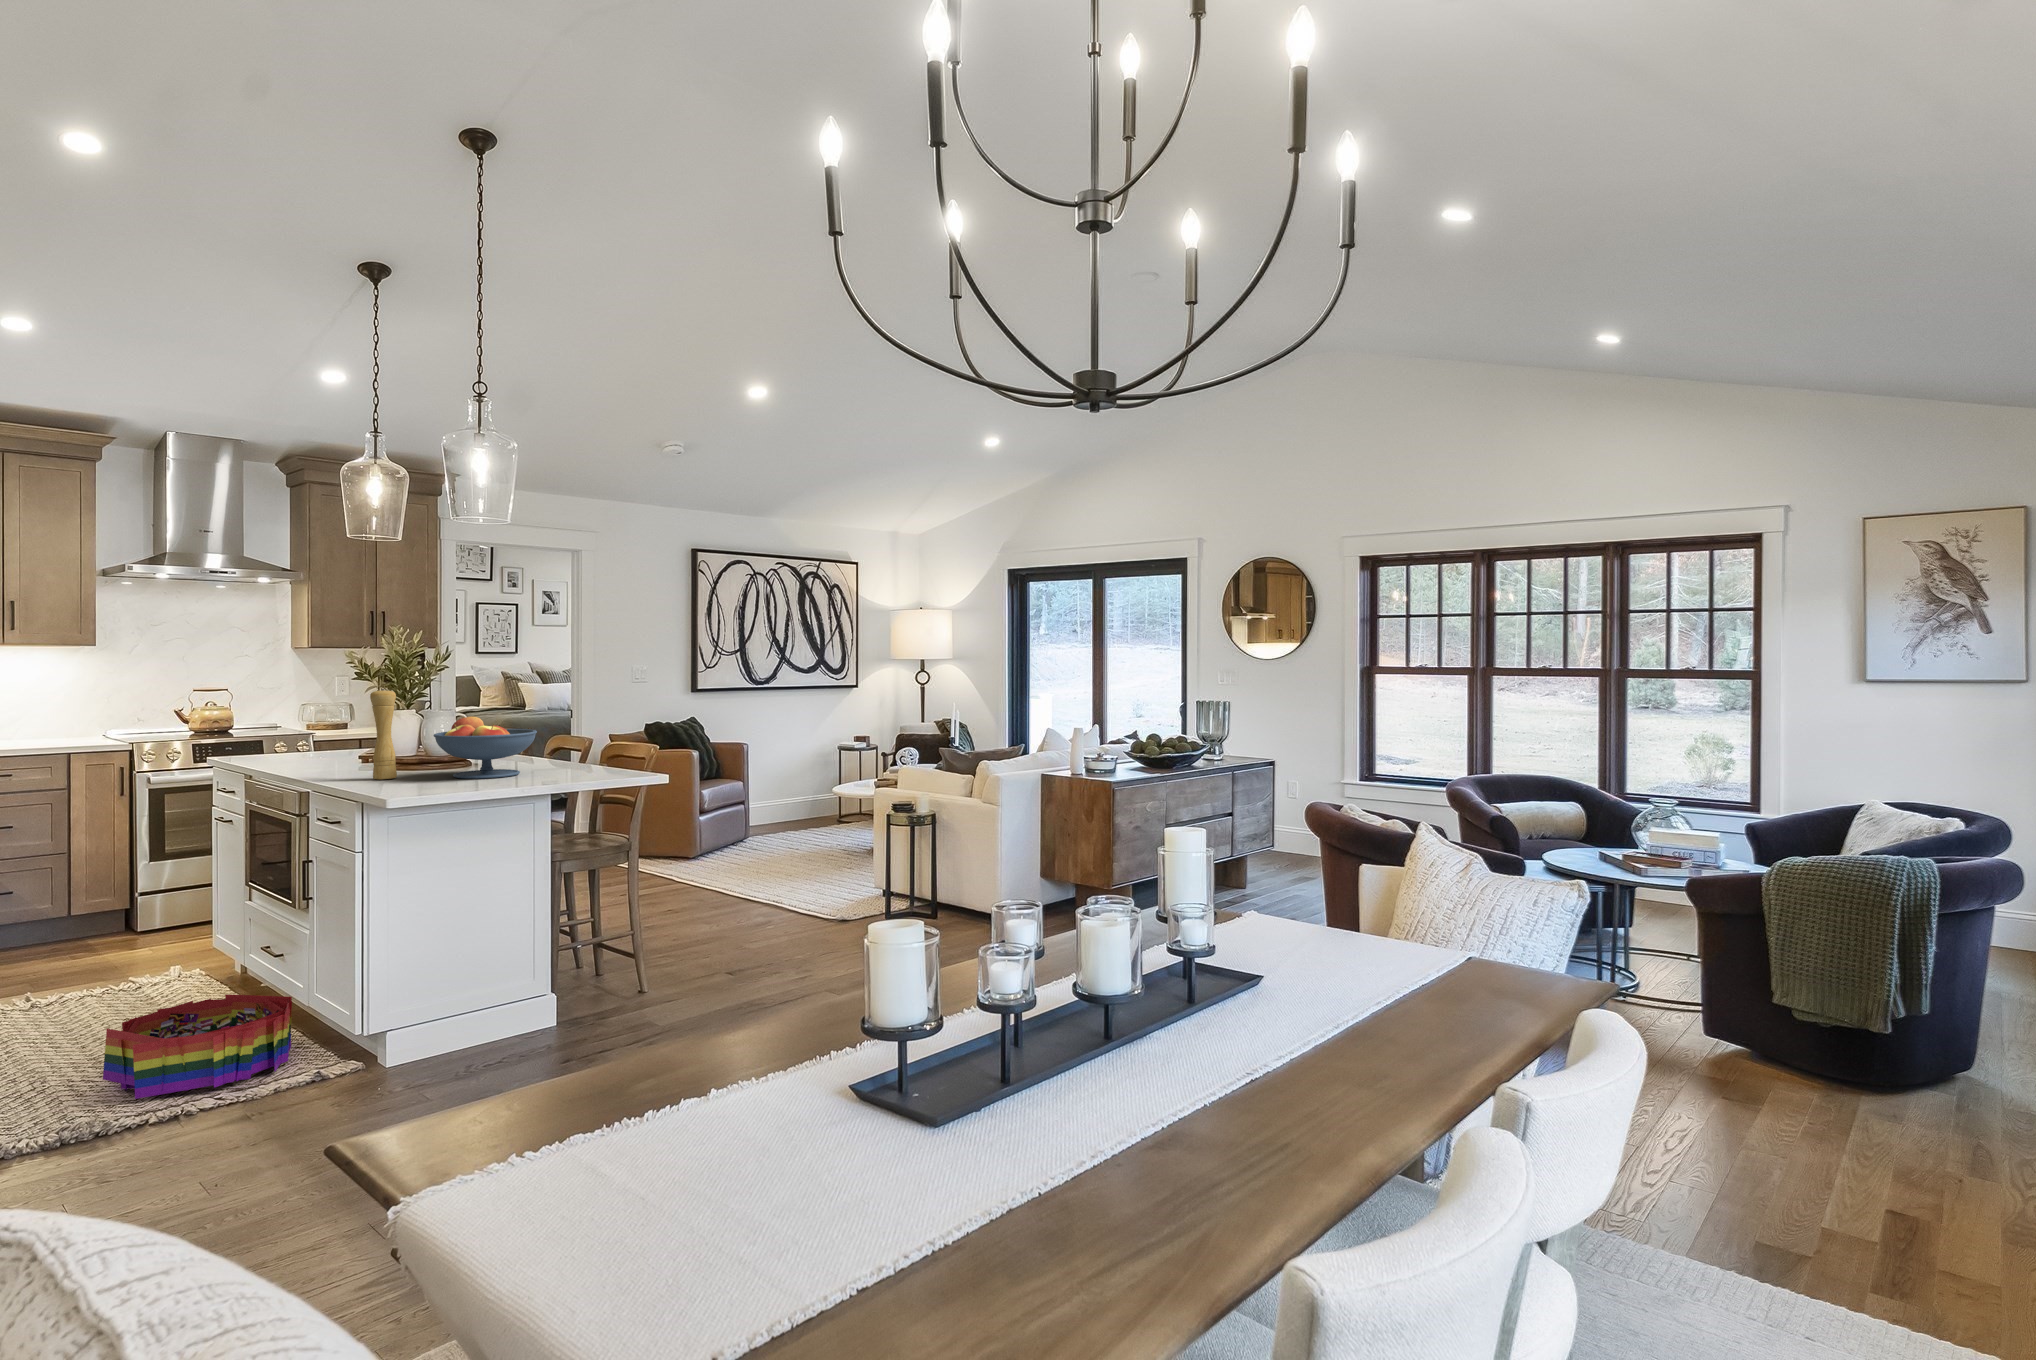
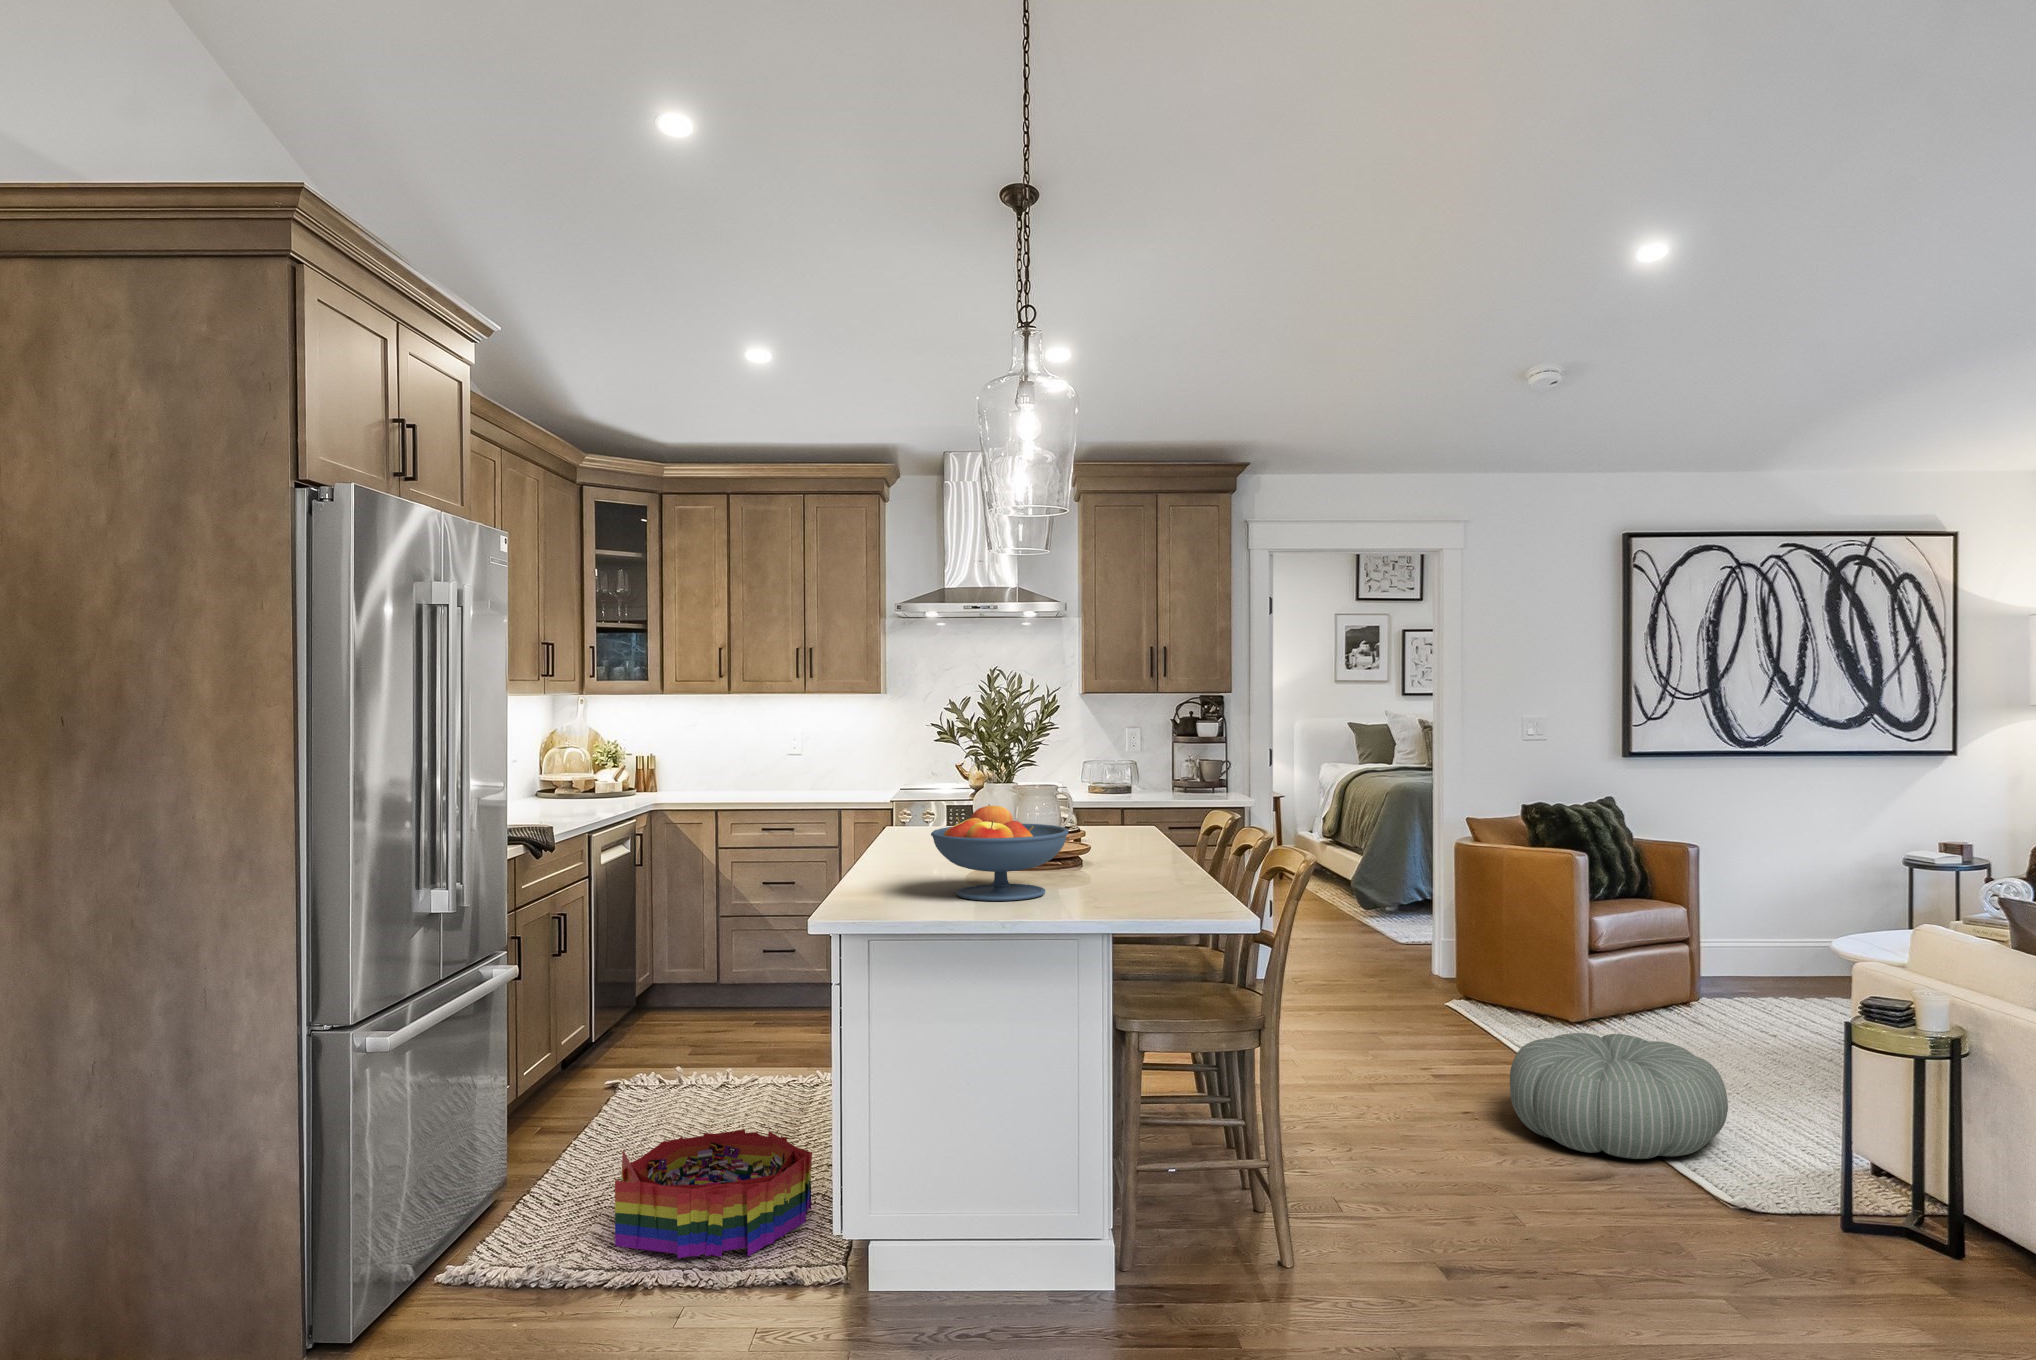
pepper mill: present [370,689,397,779] -> none [878,762,910,886]
pouf: none [702,847,820,911] -> present [1510,1033,1728,1159]

